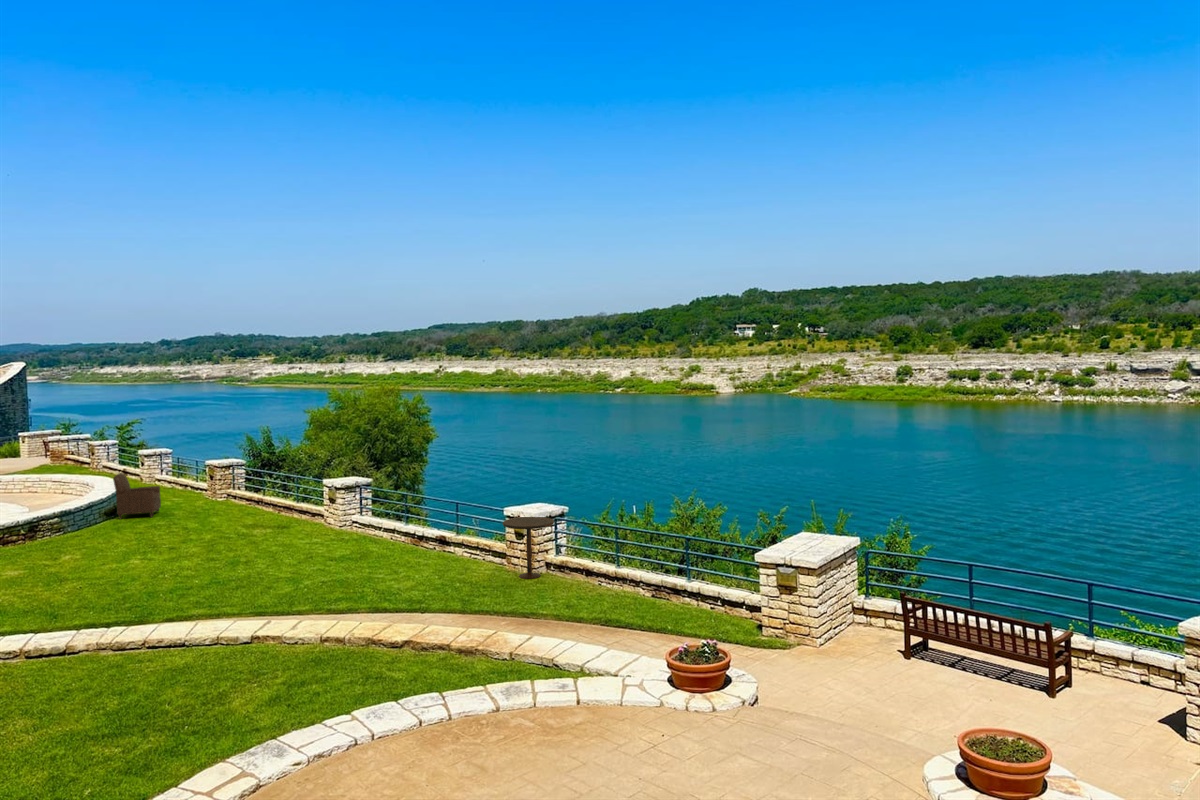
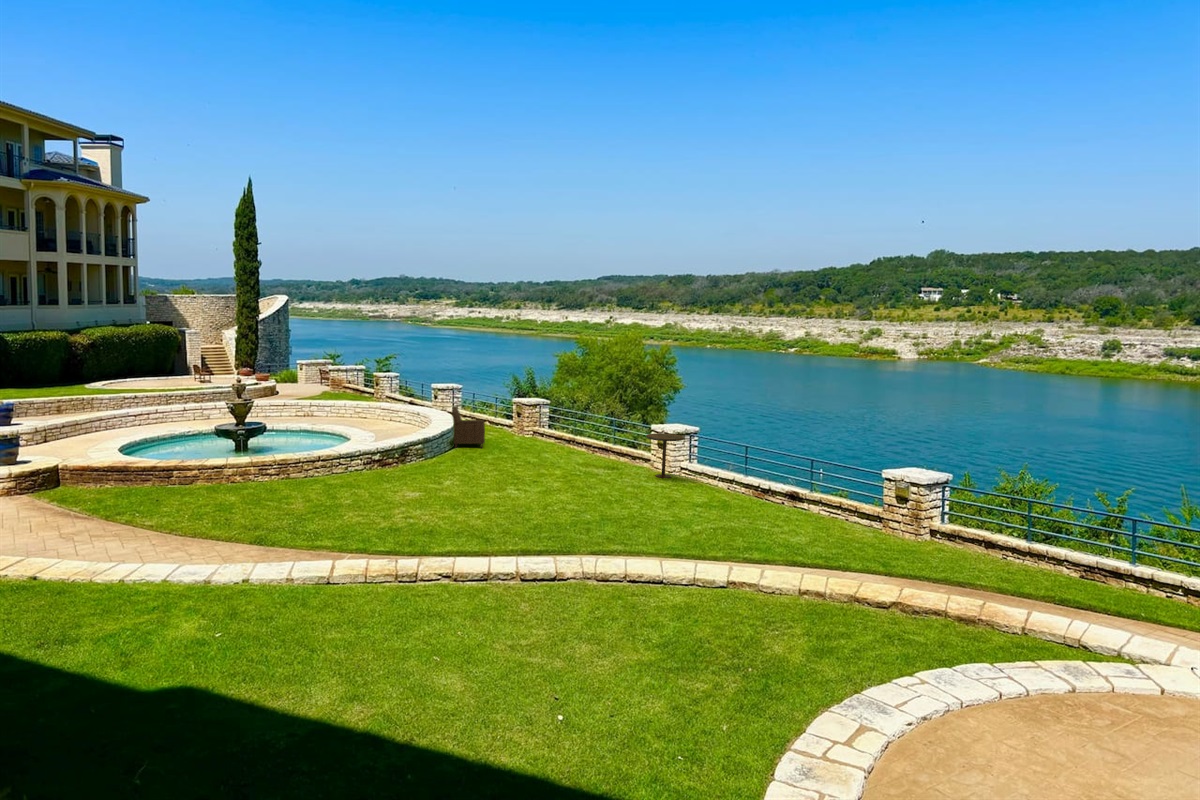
pedestal table: present [503,517,554,579] -> present [646,433,684,478]

